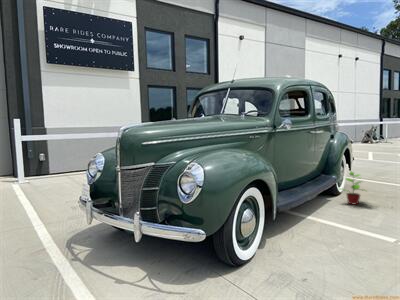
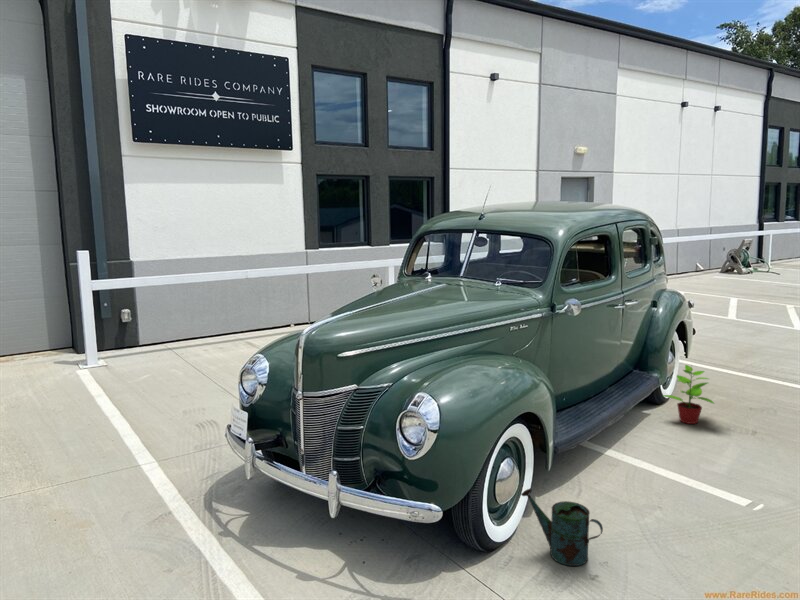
watering can: none [256,228,307,274] -> present [521,489,603,566]

